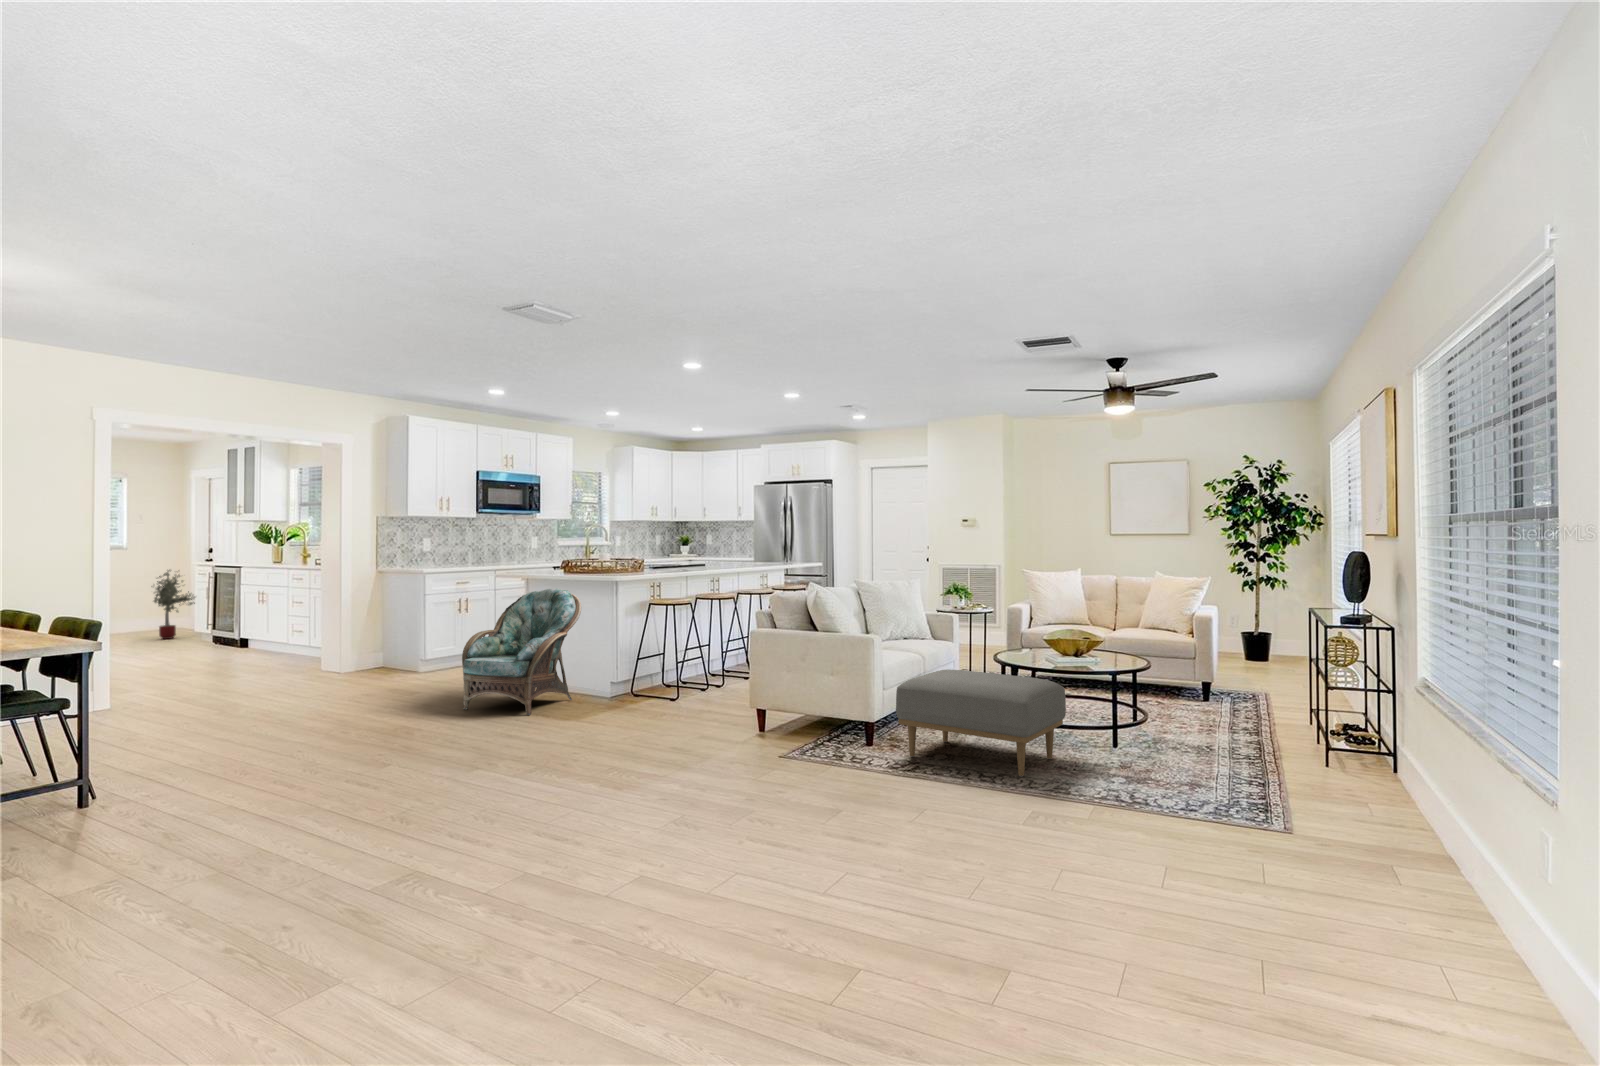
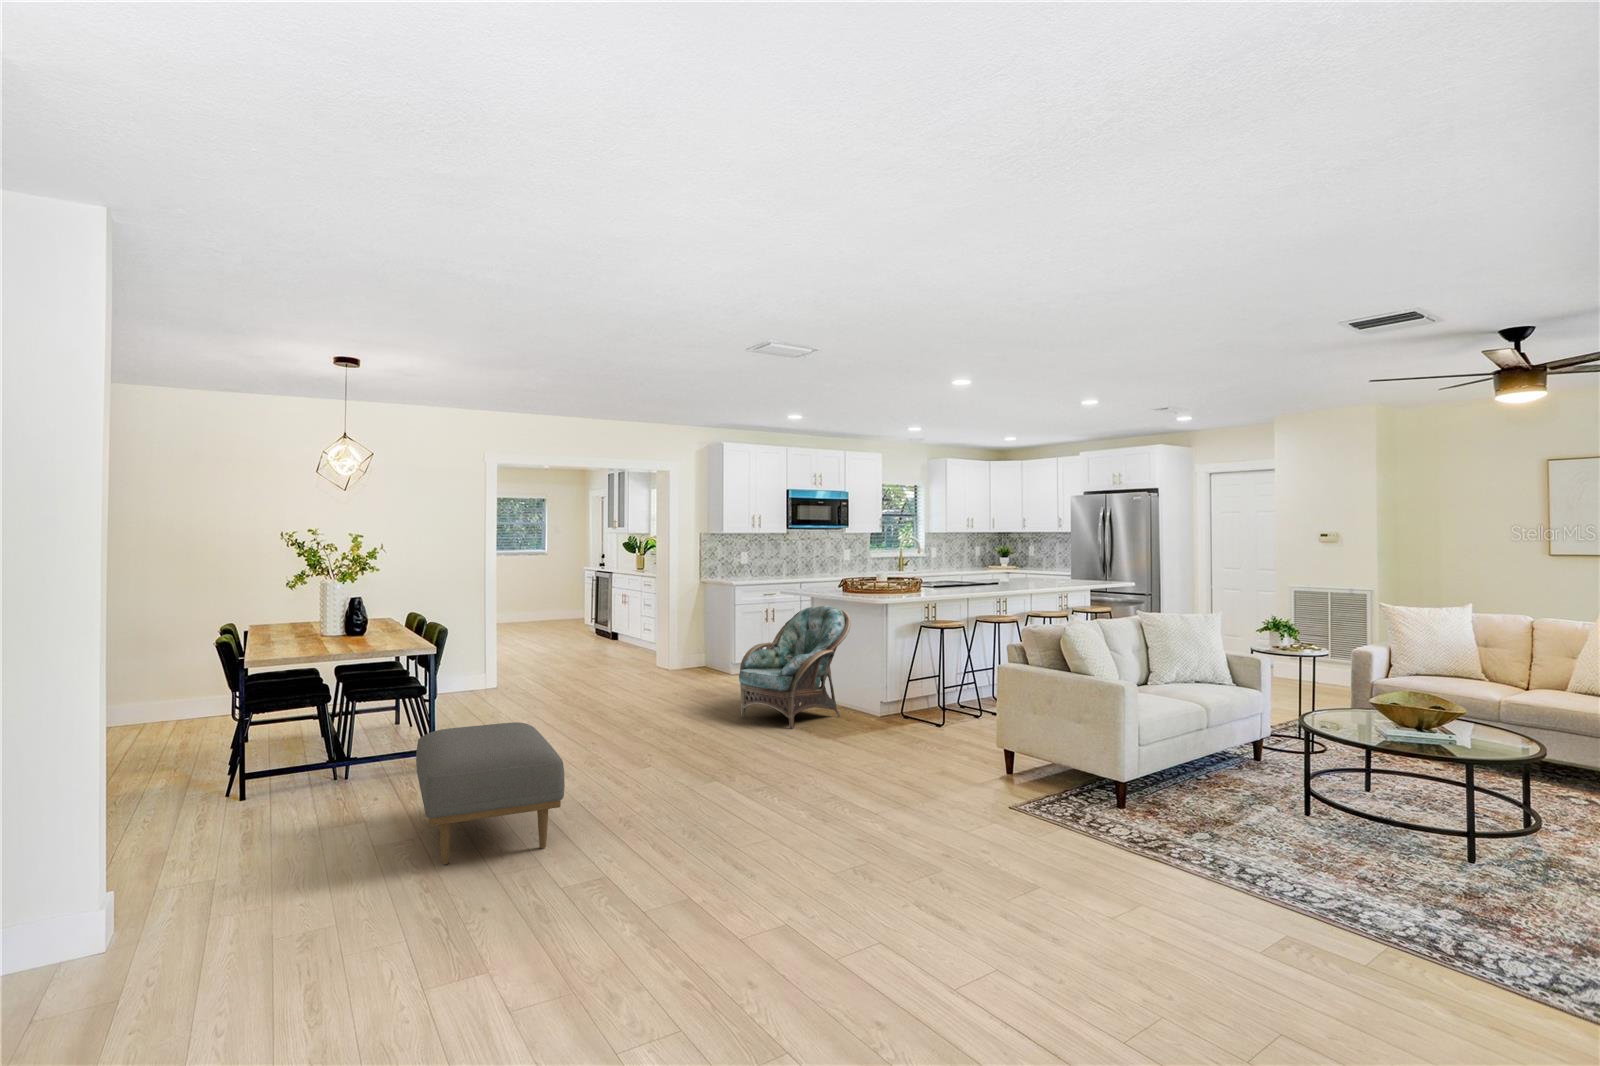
potted tree: present [154,570,195,639] -> none [560,571,592,629]
ottoman: present [896,669,1066,776] -> present [416,722,565,865]

